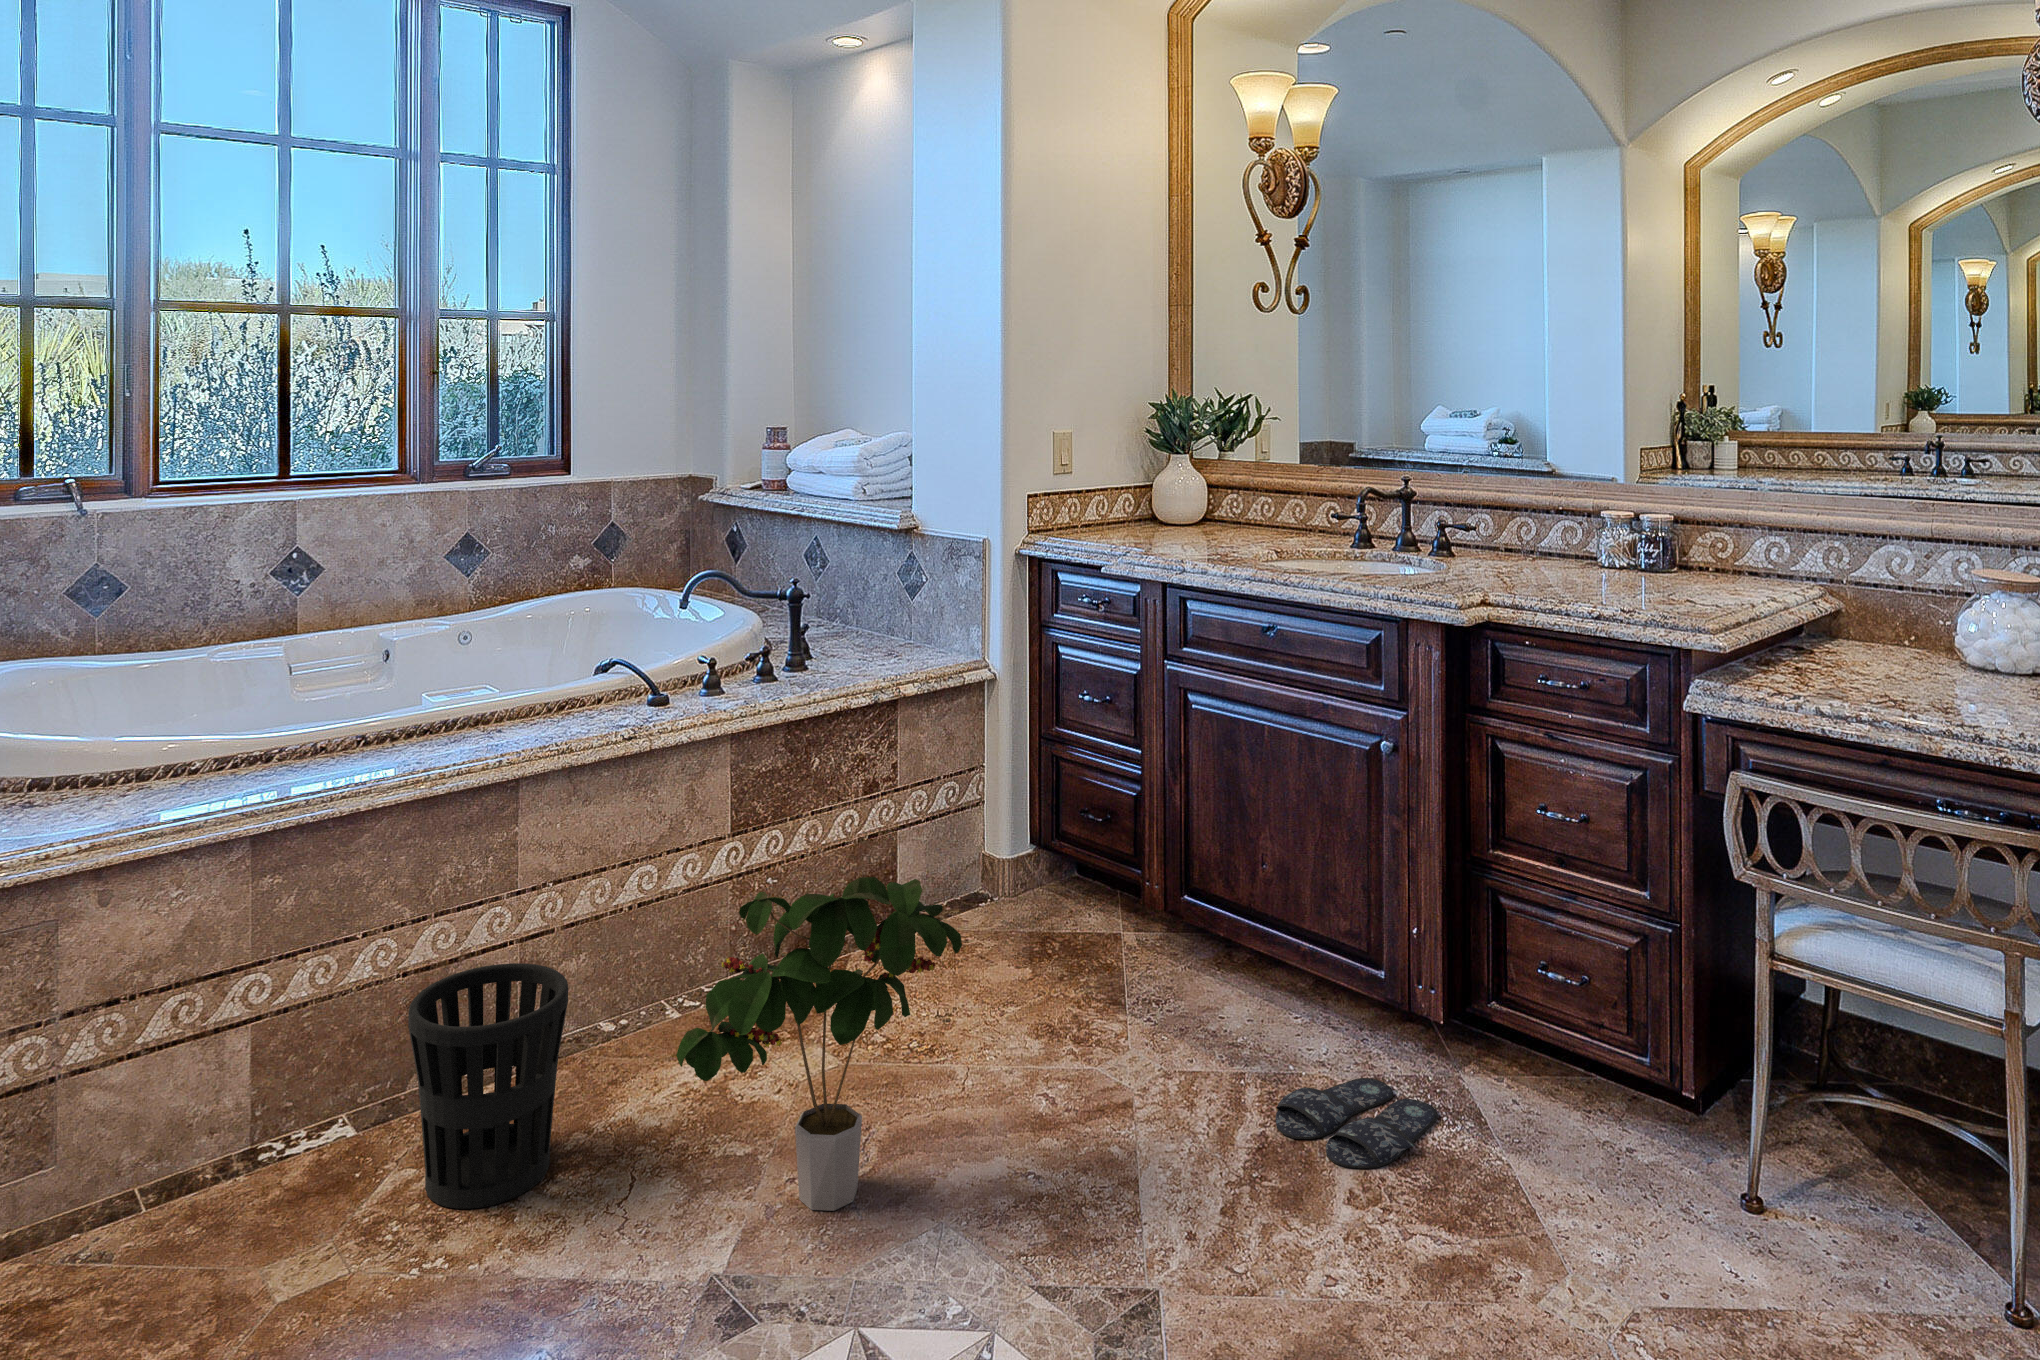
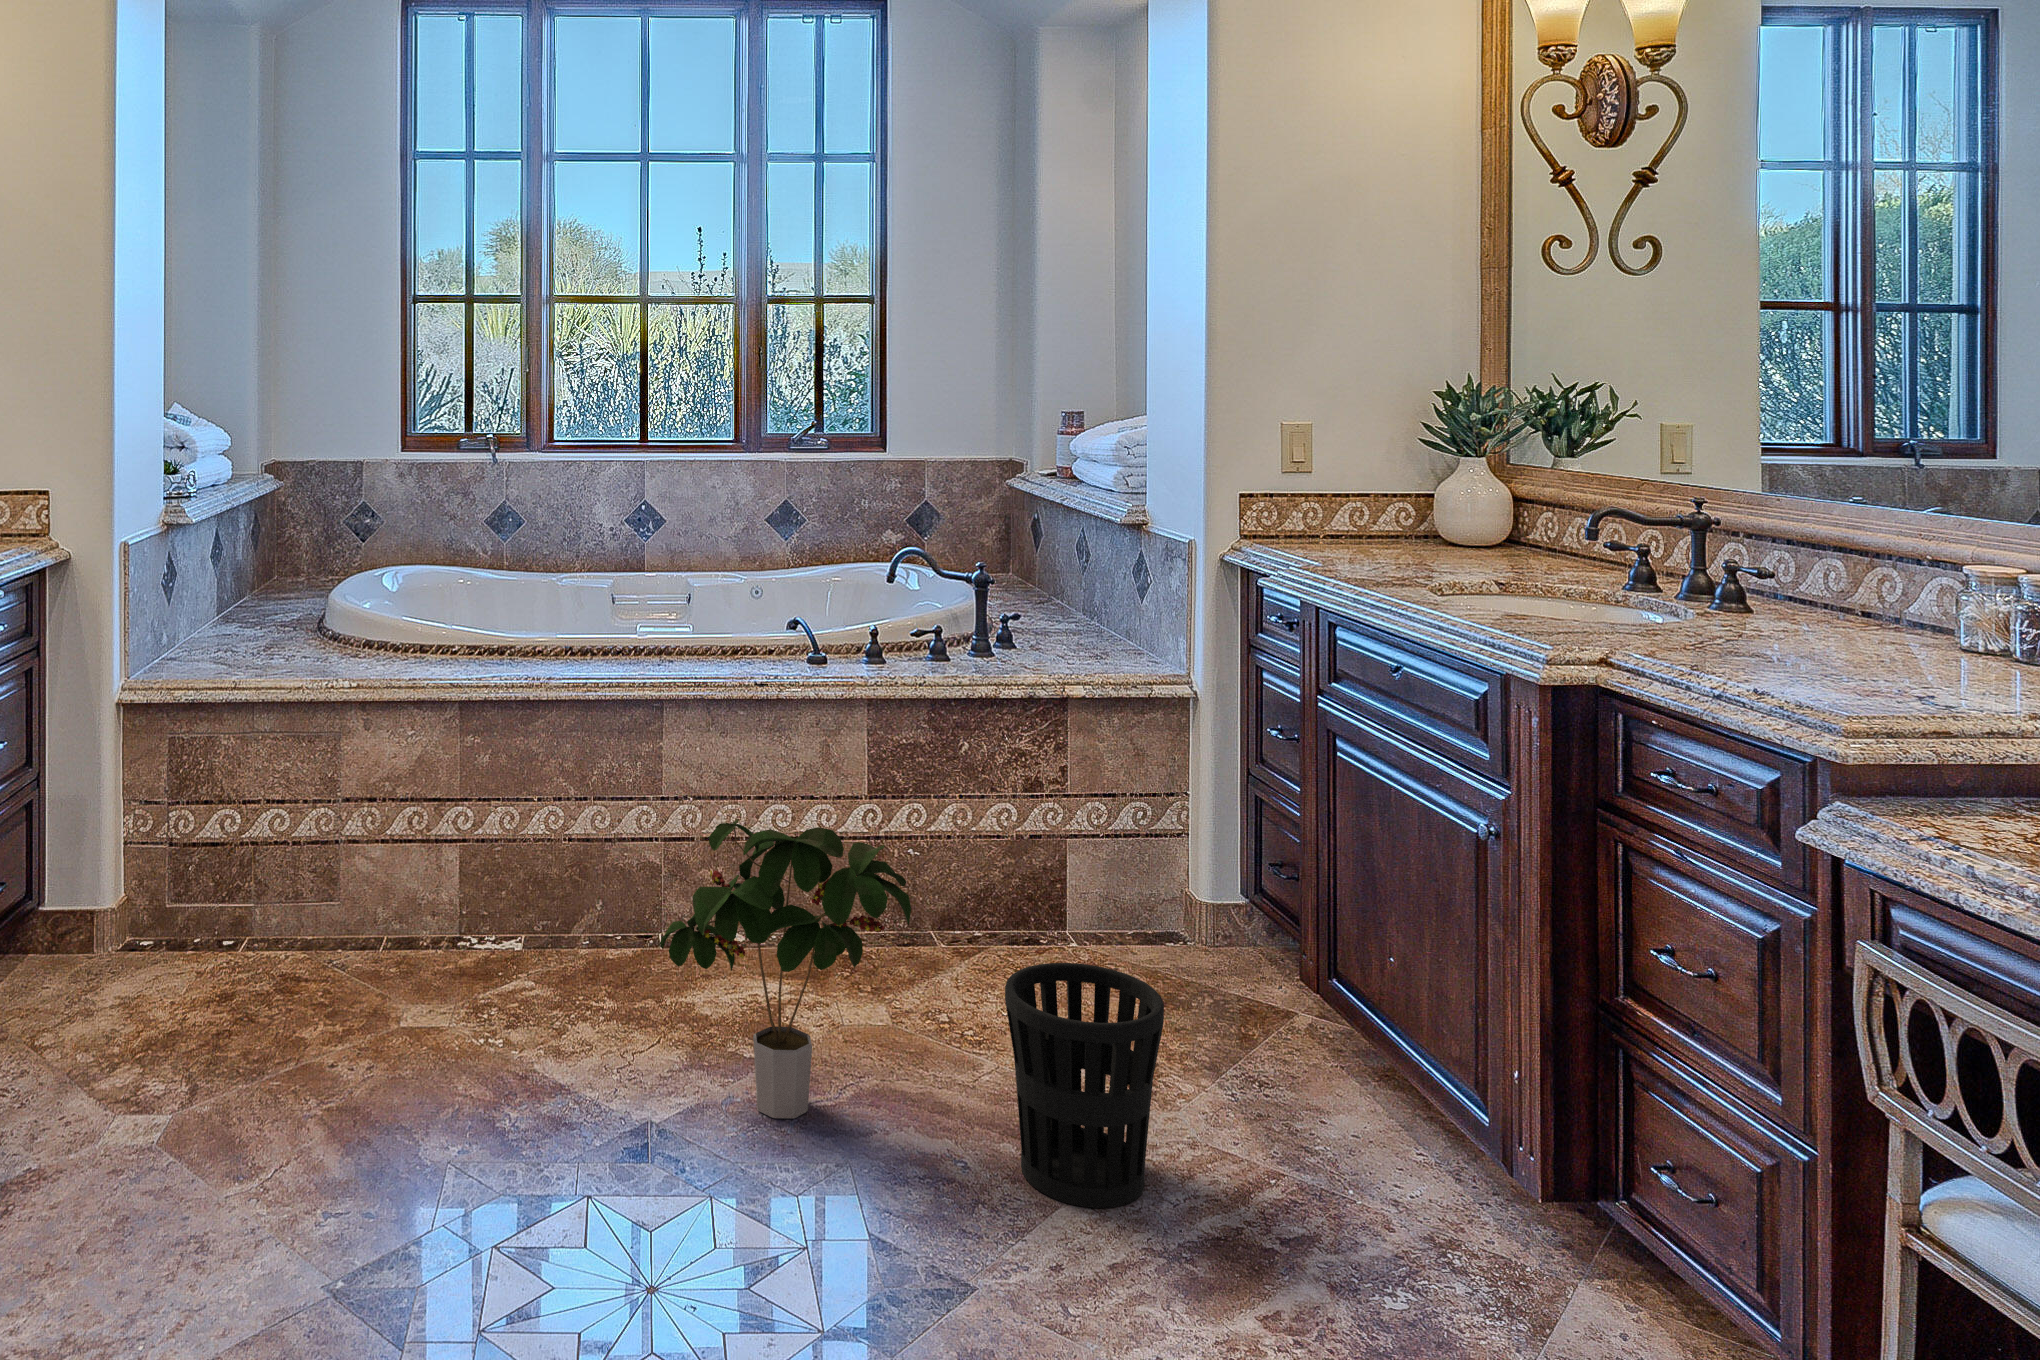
wastebasket: present [408,963,568,1209] -> present [1005,963,1164,1208]
slippers: present [1275,1078,1438,1168] -> none [1255,1205,1483,1310]

